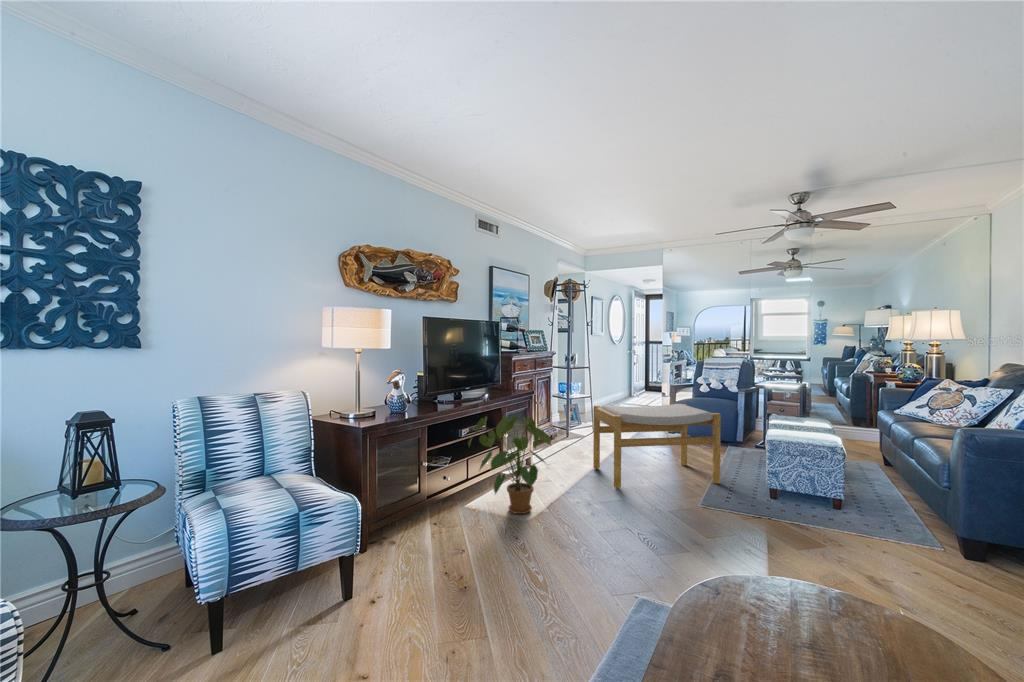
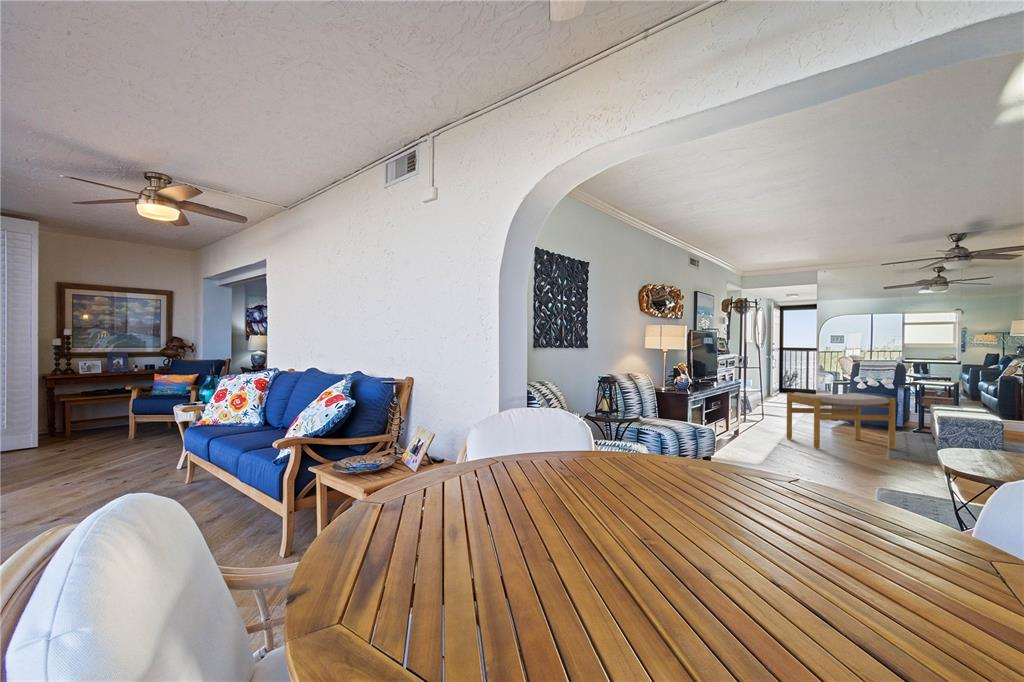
house plant: present [468,415,551,514] -> none [718,393,783,456]

